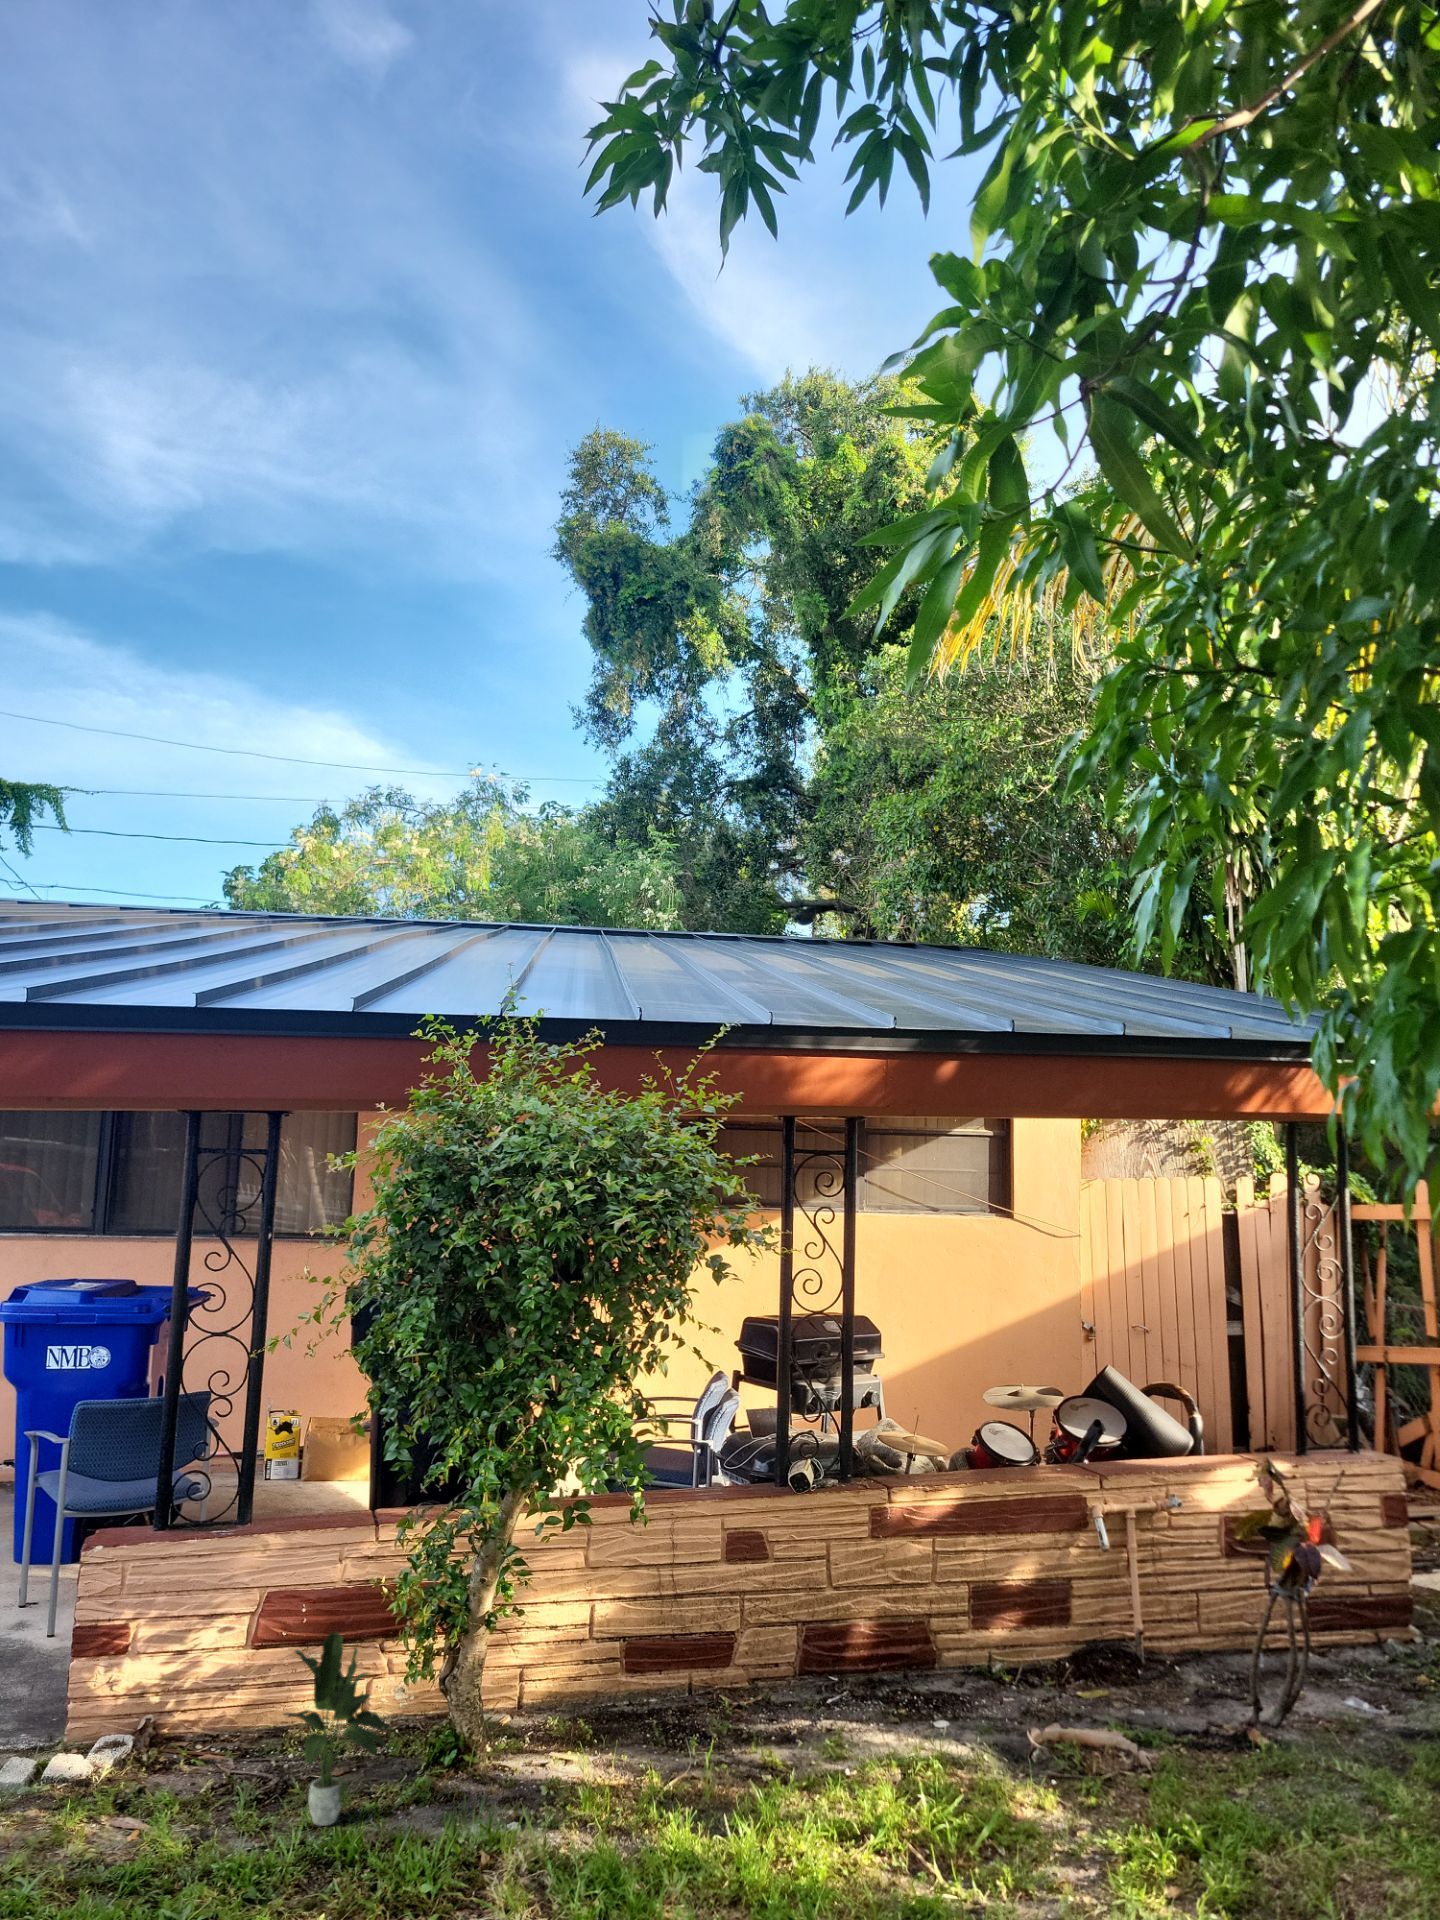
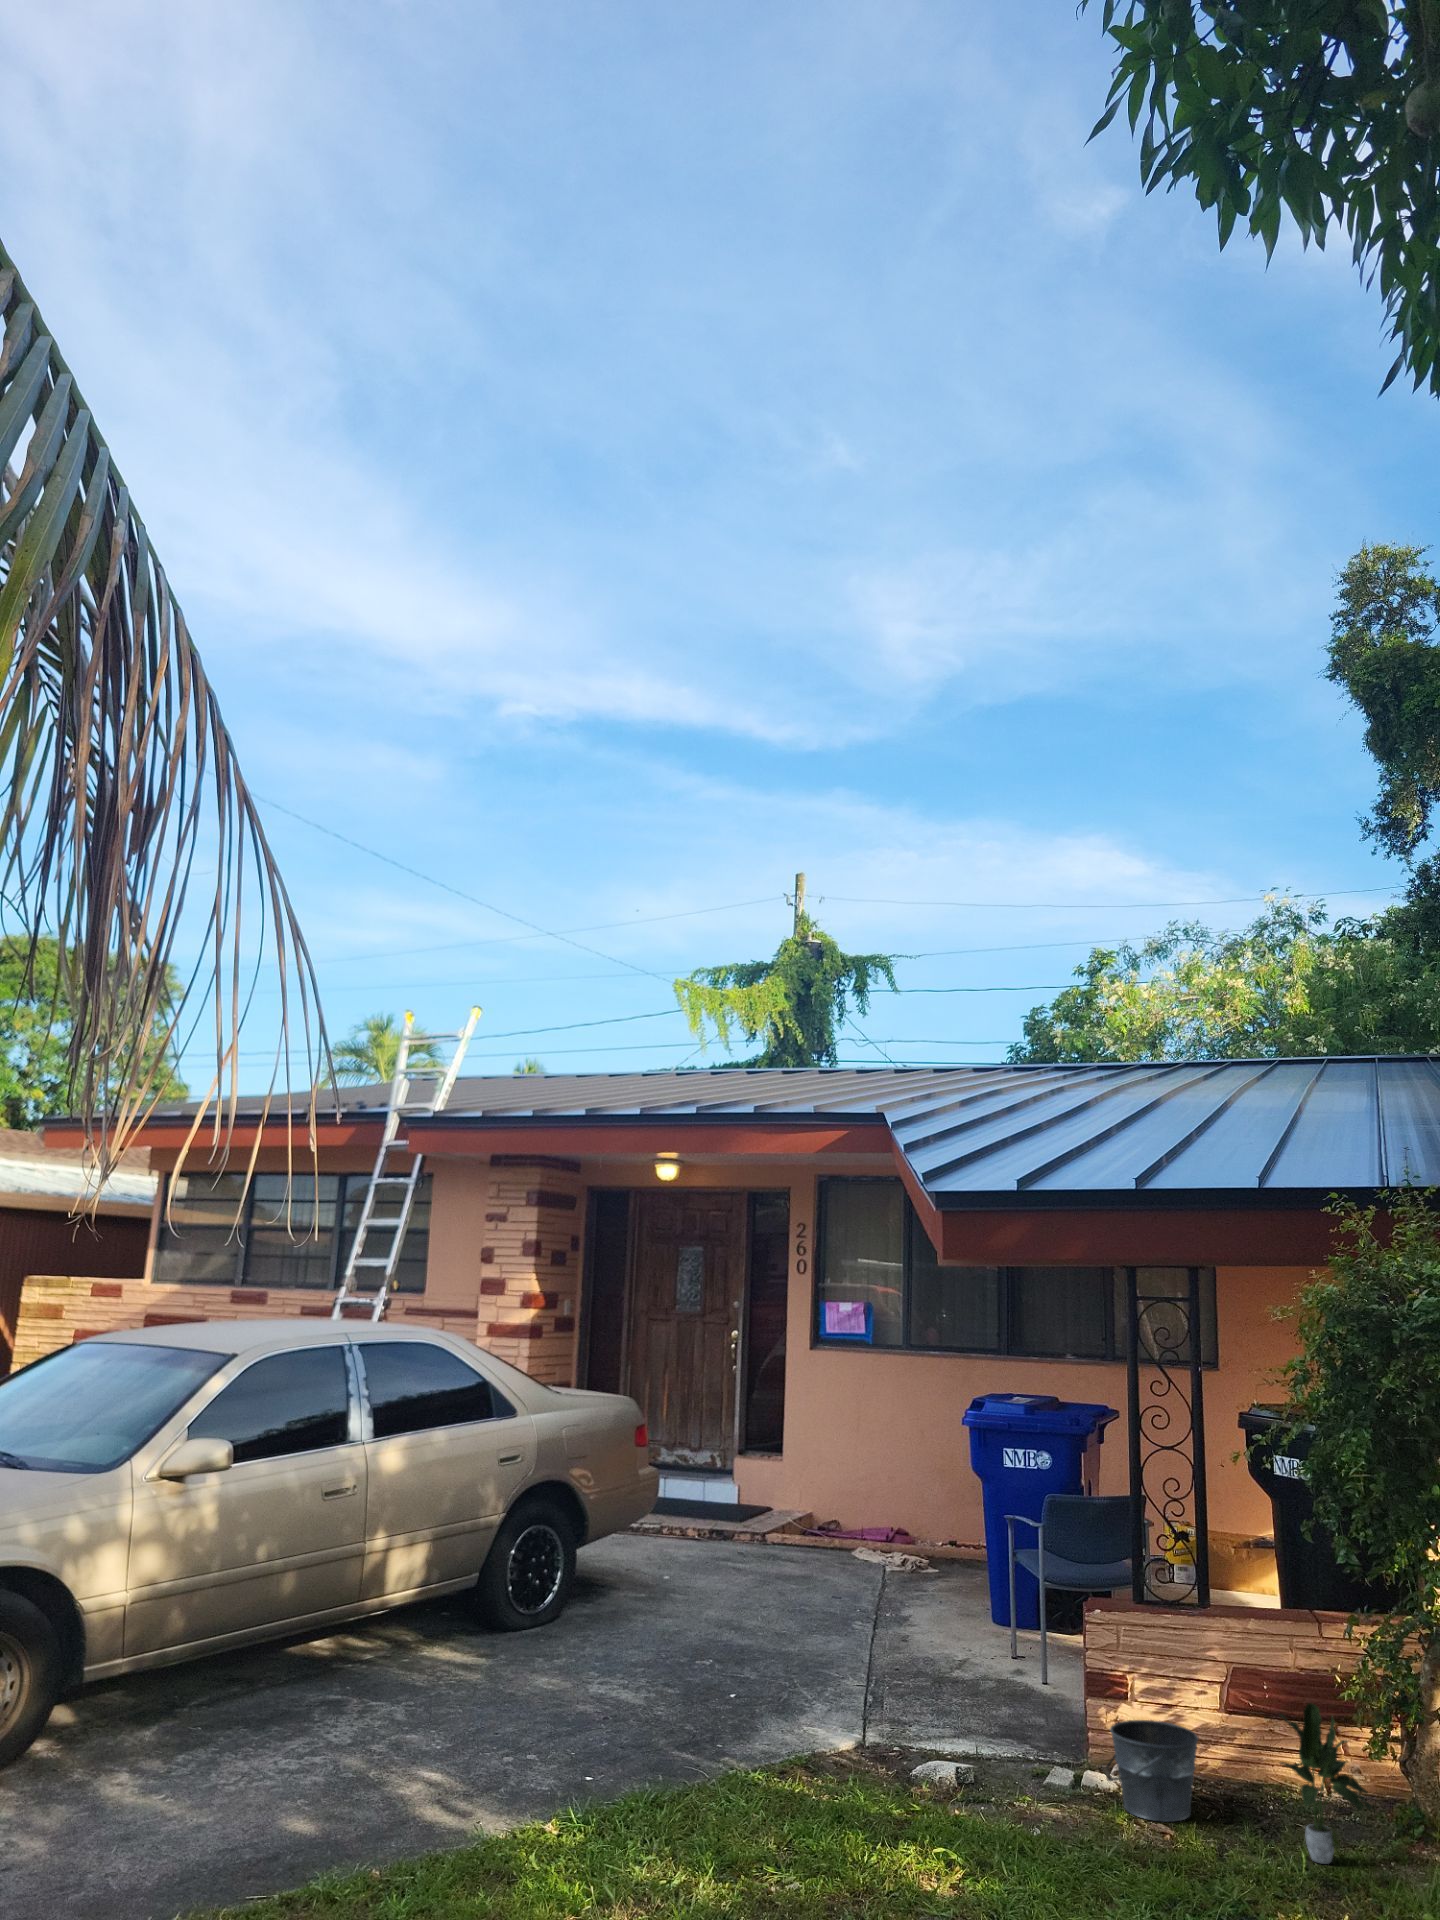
bucket: none [68,1677,199,1809] -> present [1103,1720,1198,1822]

